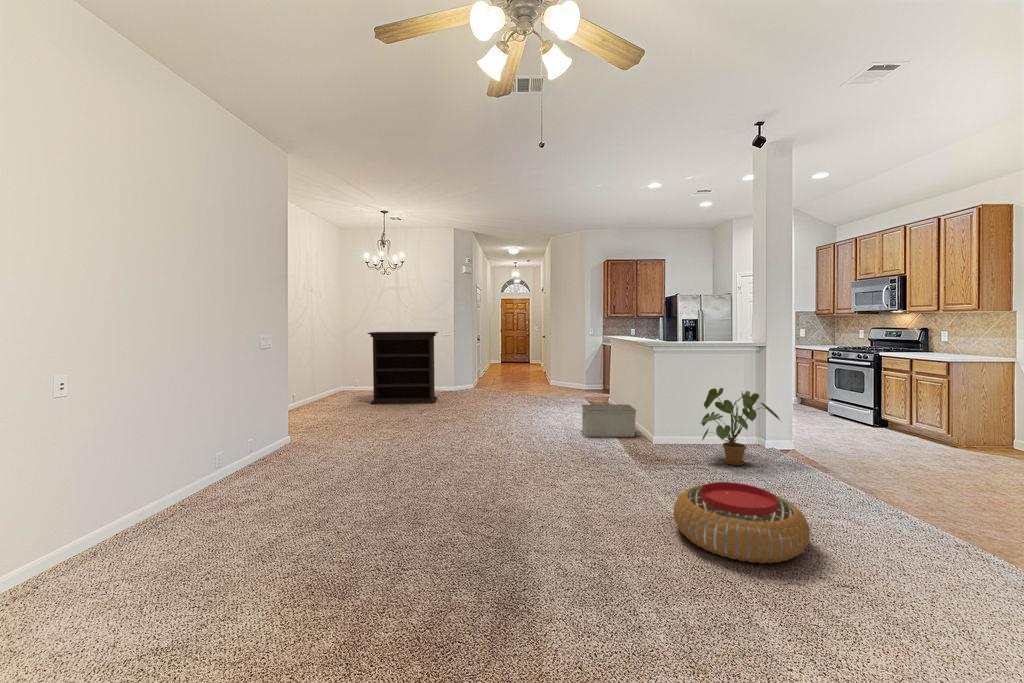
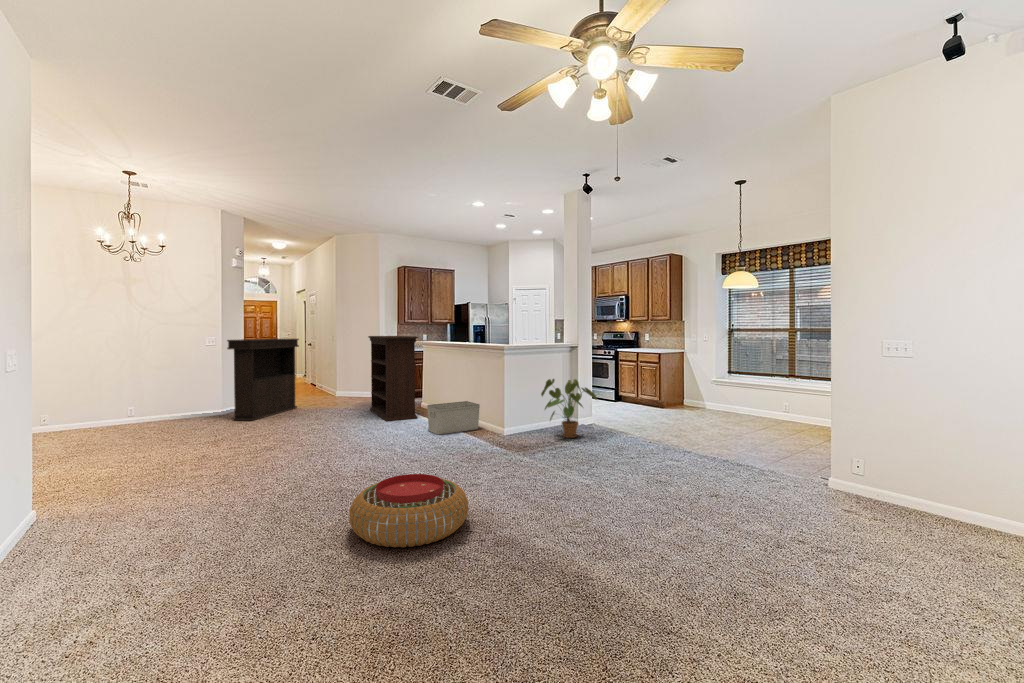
bookshelf: present [368,332,438,404] -> present [368,336,418,421]
console table: none [445,333,507,403] -> present [227,339,299,421]
pouf: present [674,482,810,563] -> present [349,474,468,548]

